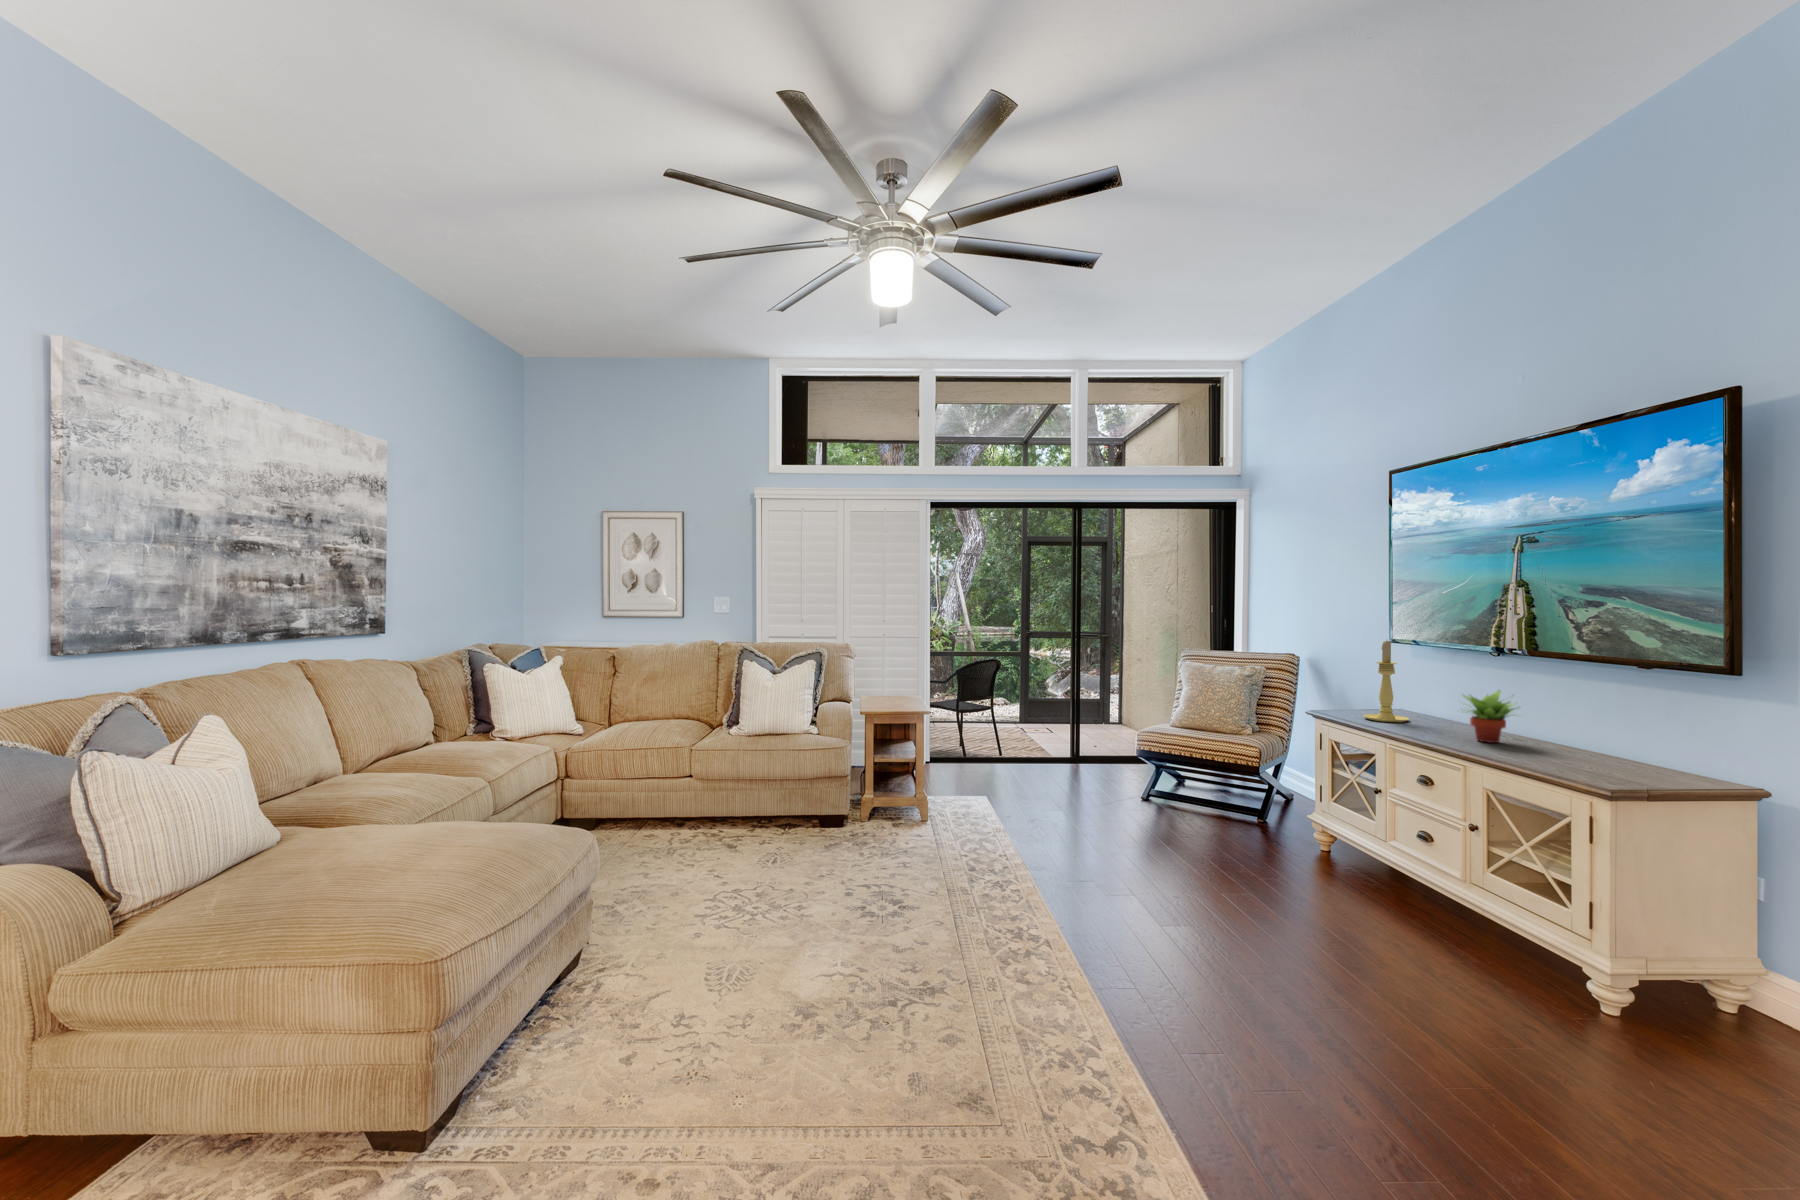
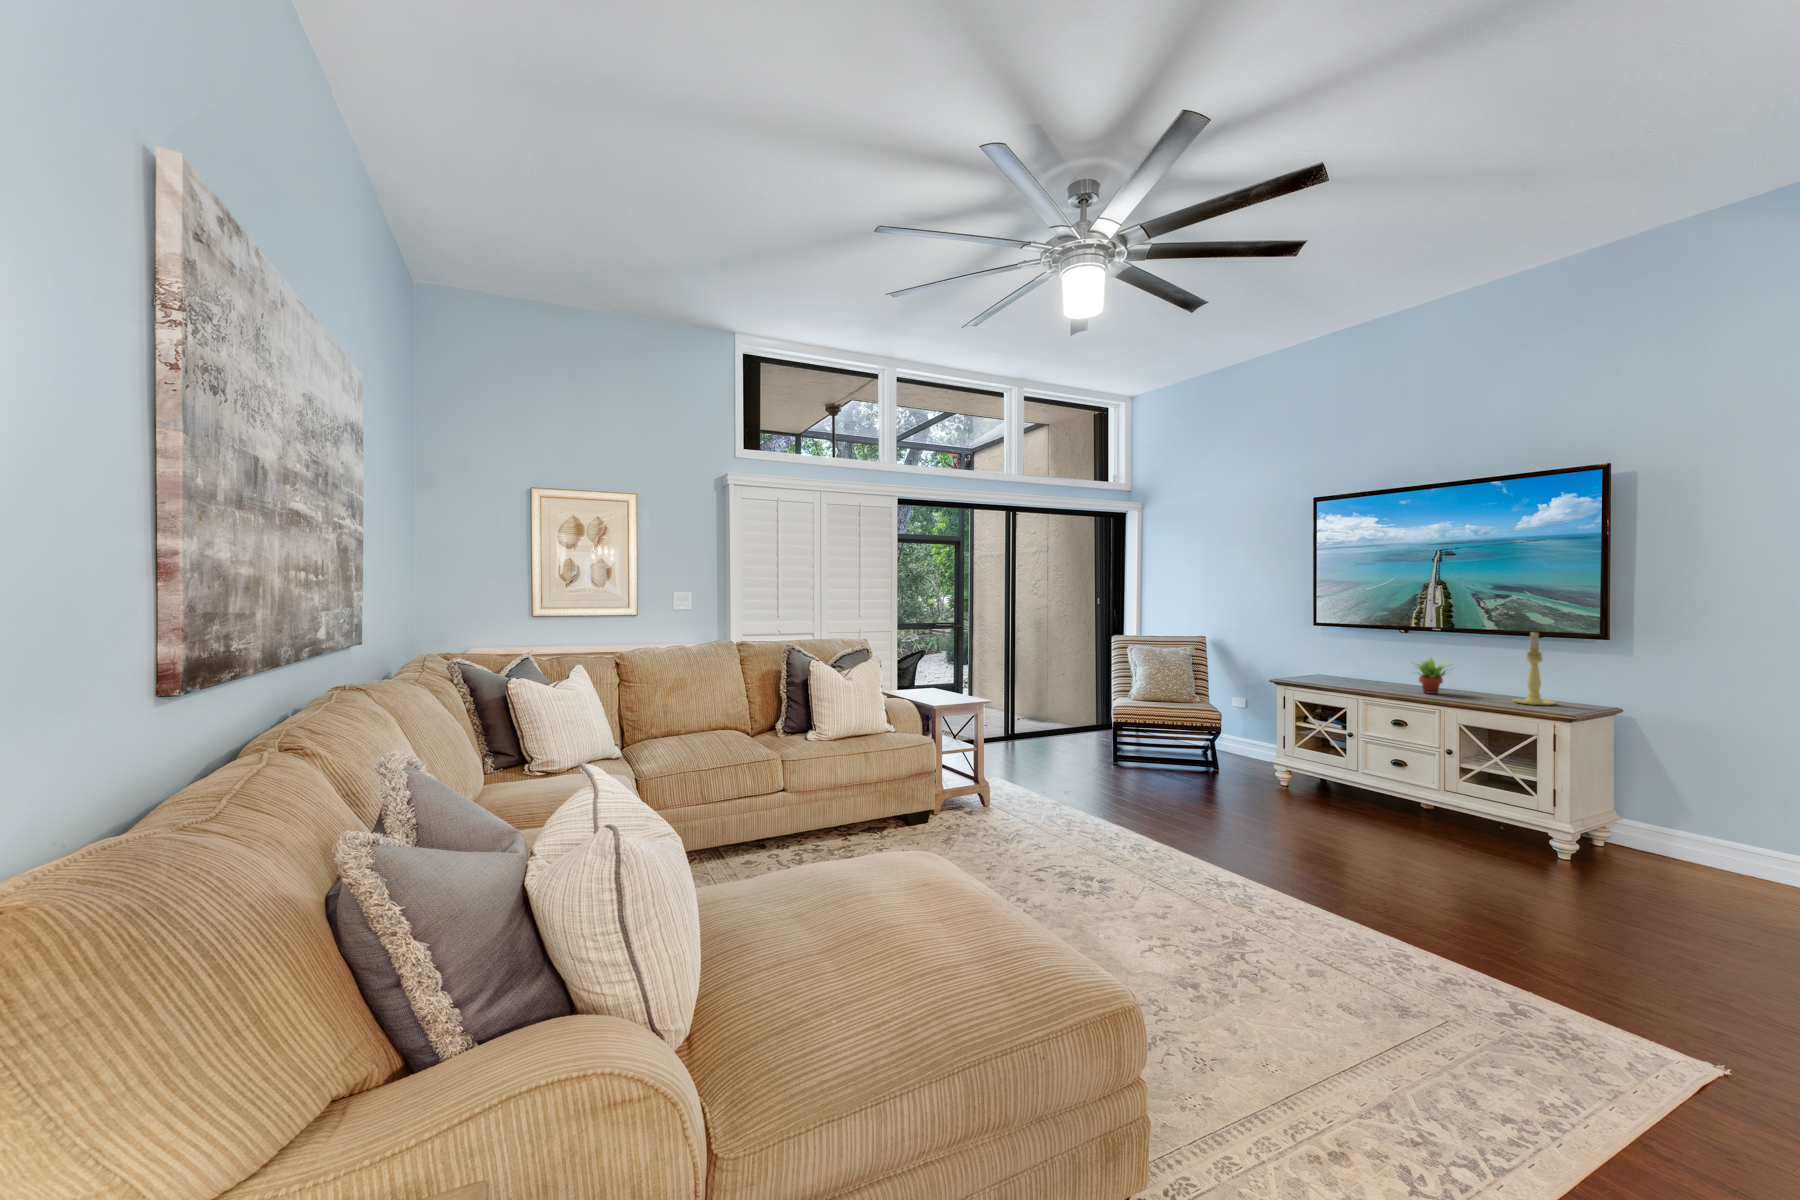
candle holder: present [1364,641,1409,722] -> present [1513,632,1555,705]

